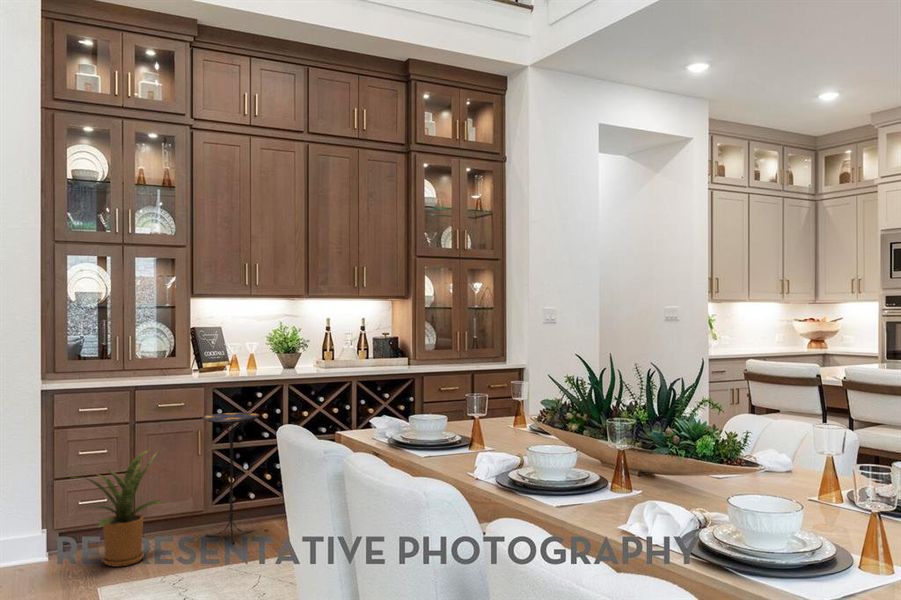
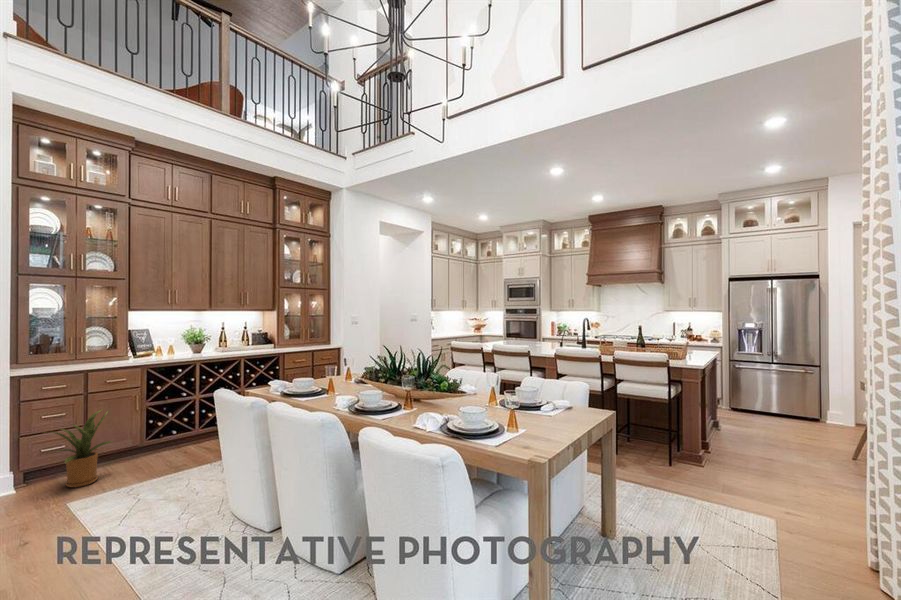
side table: present [203,413,259,543] -> none [140,382,181,462]

